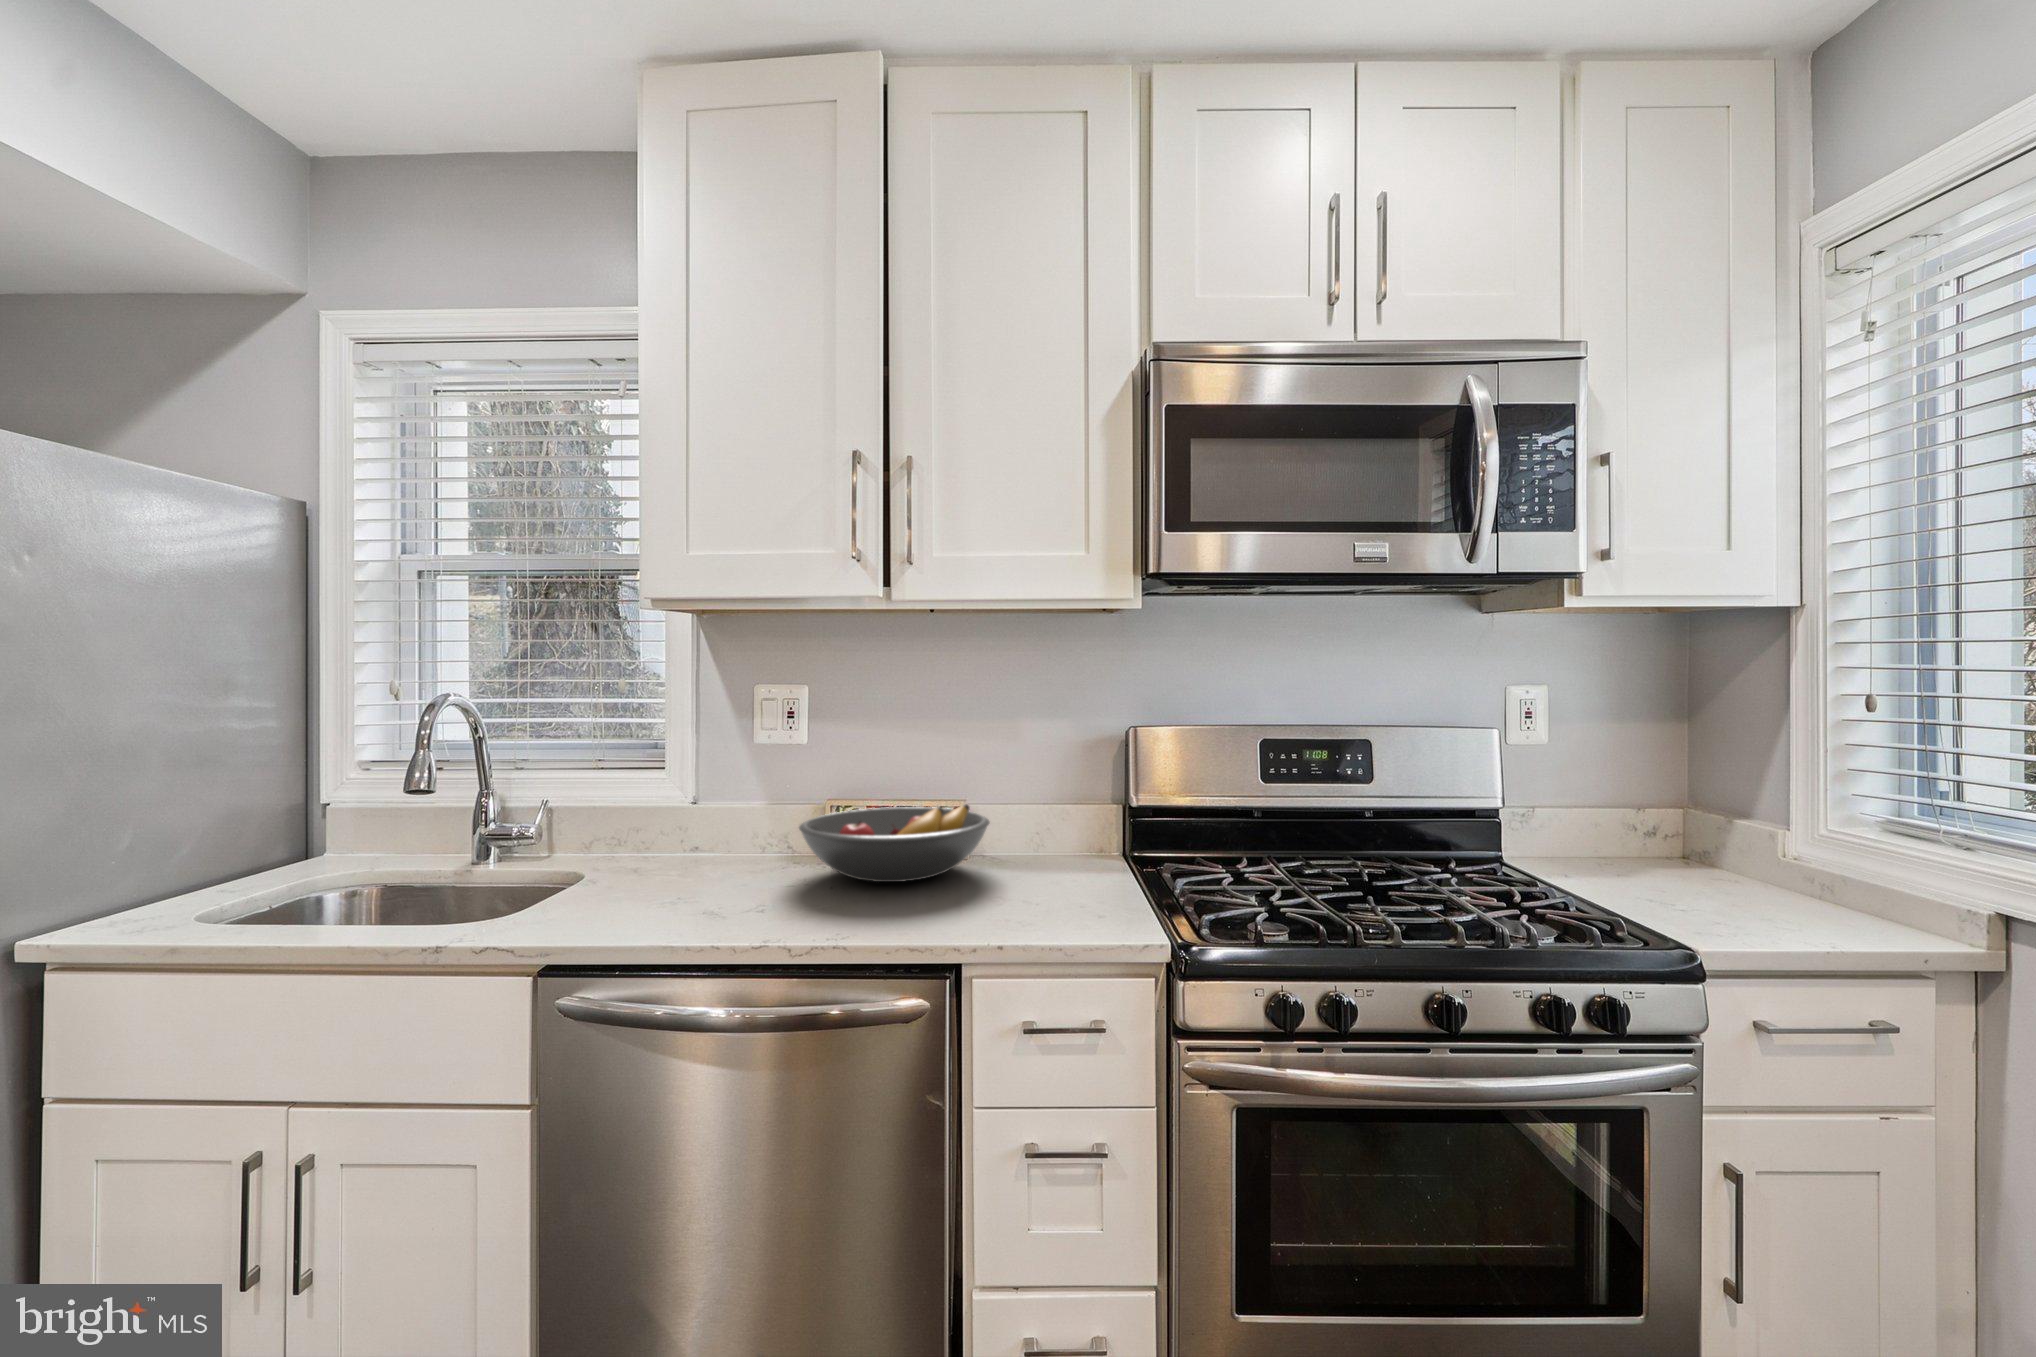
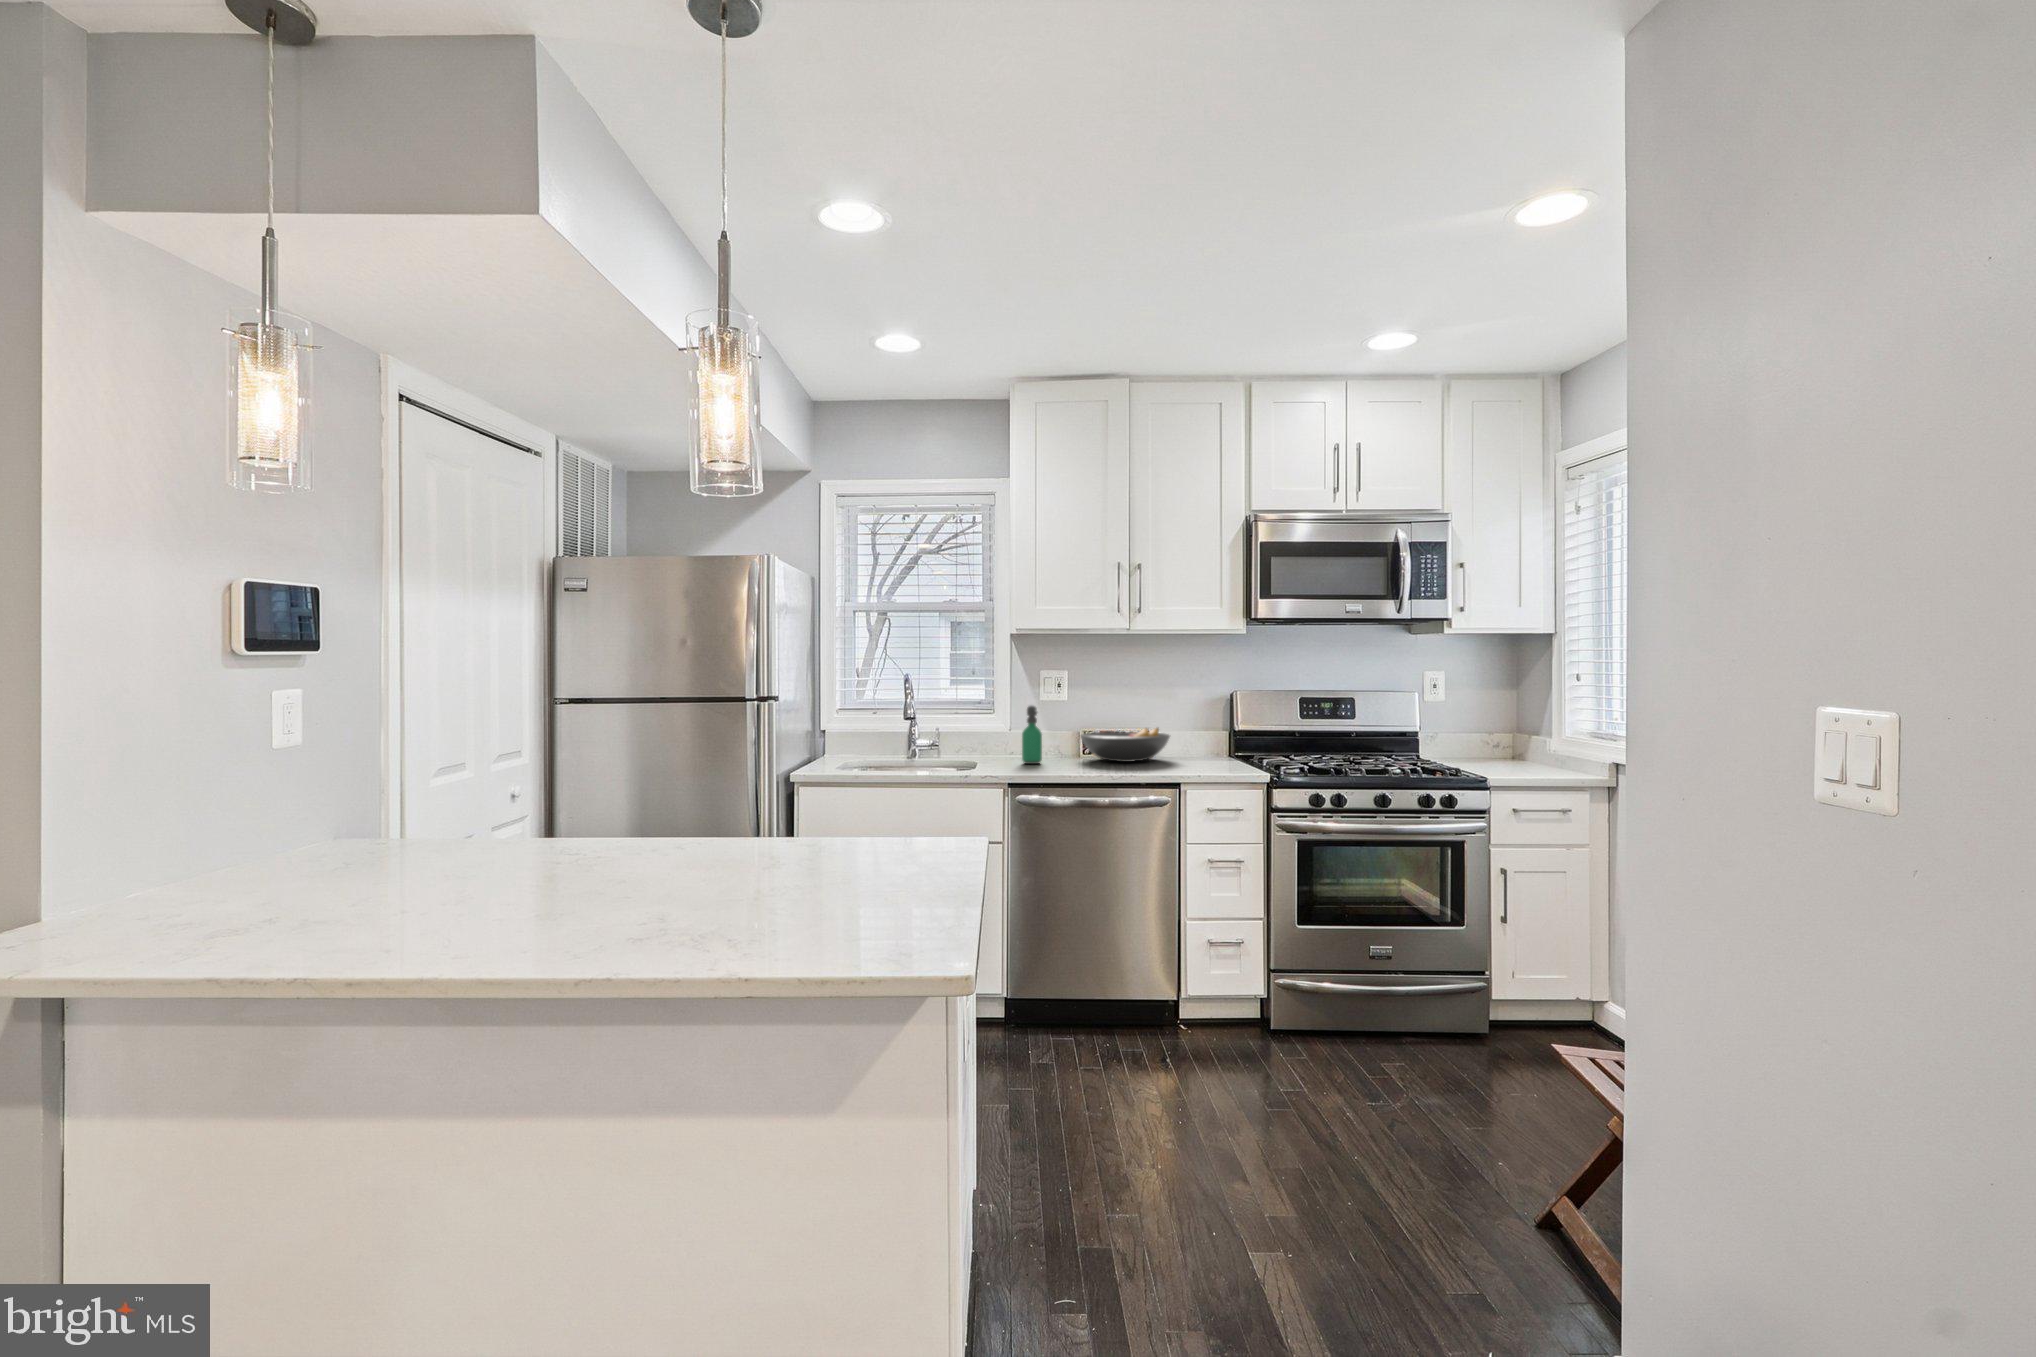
soap dispenser: none [668,764,714,890] -> present [1022,705,1042,764]

